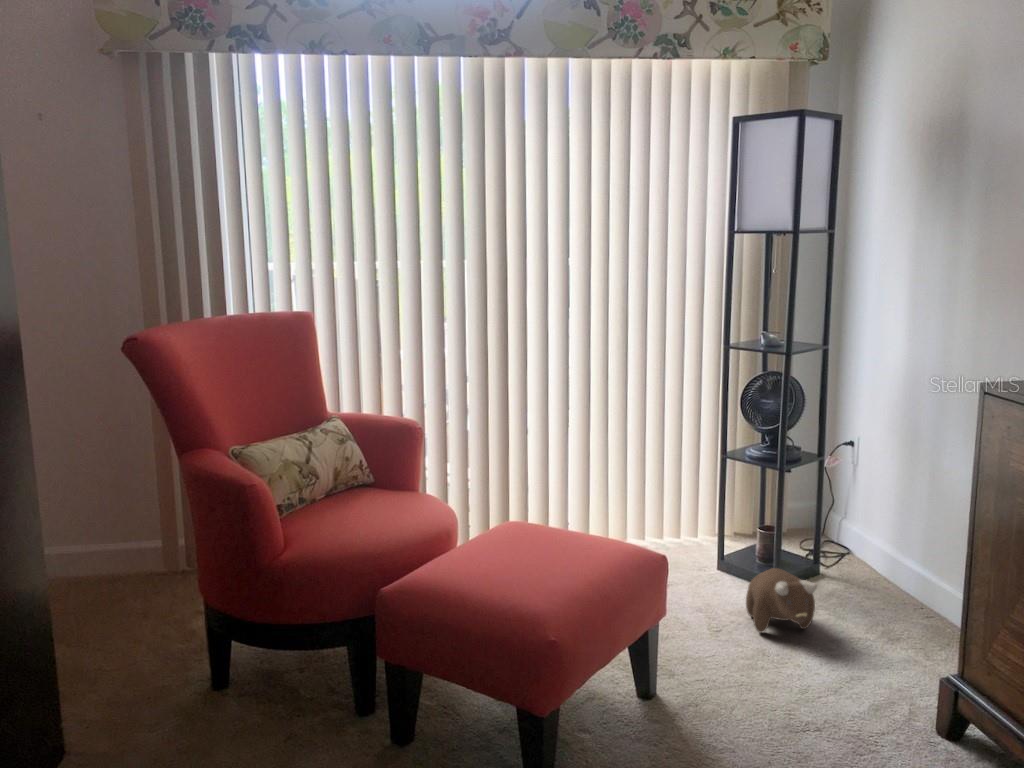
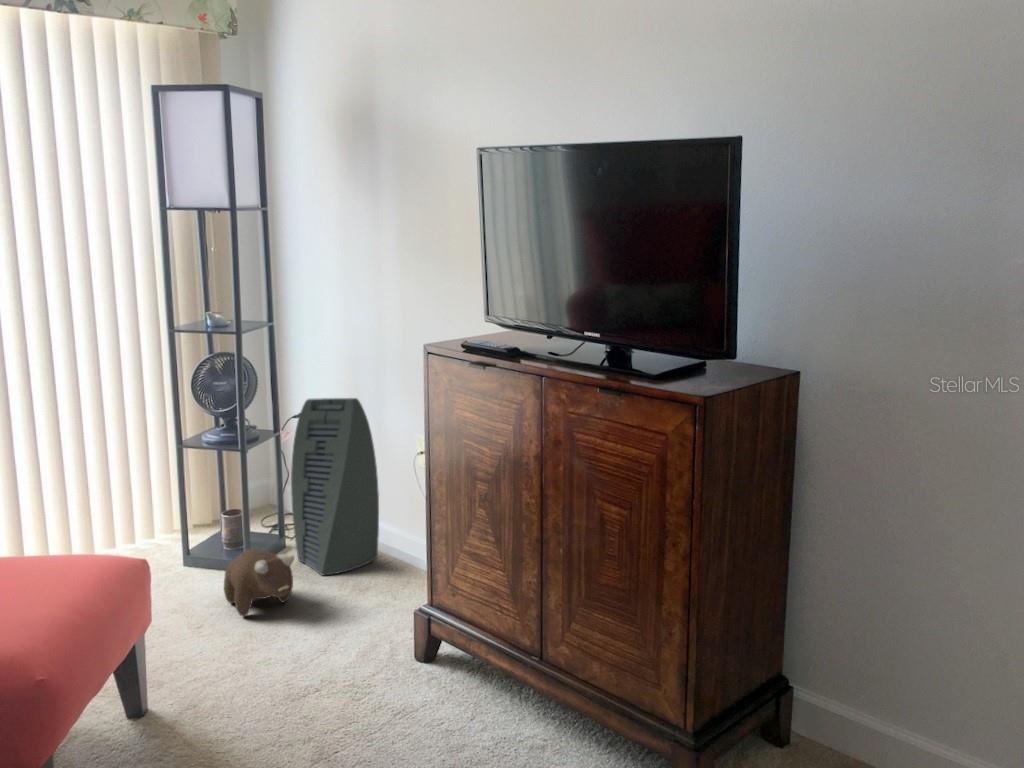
air purifier: none [826,427,925,614] -> present [291,398,379,575]

